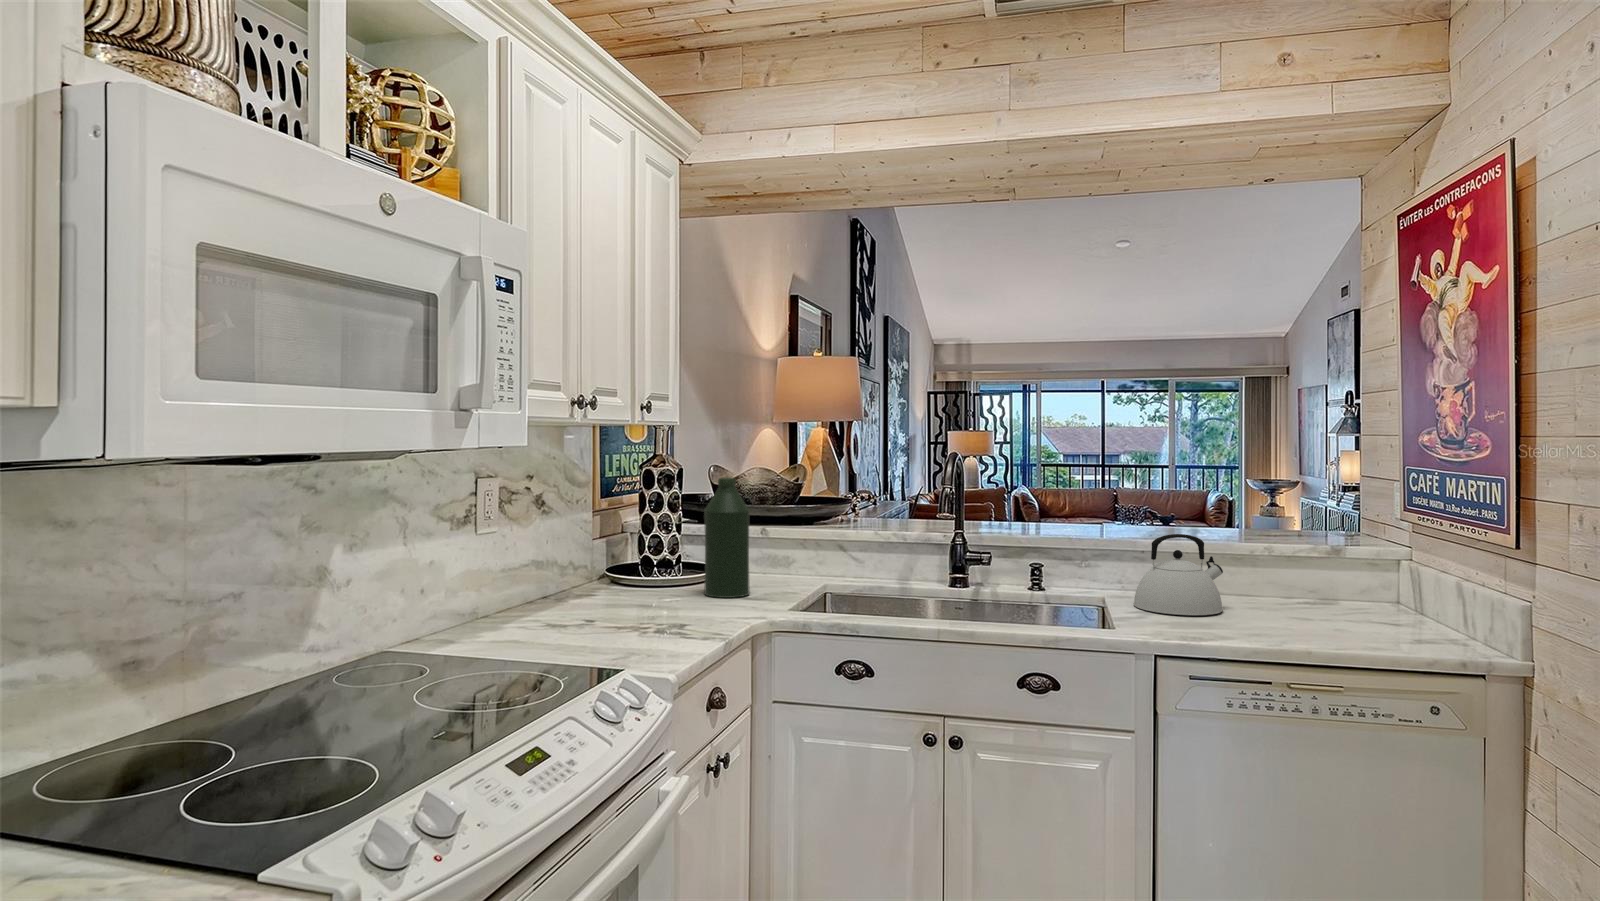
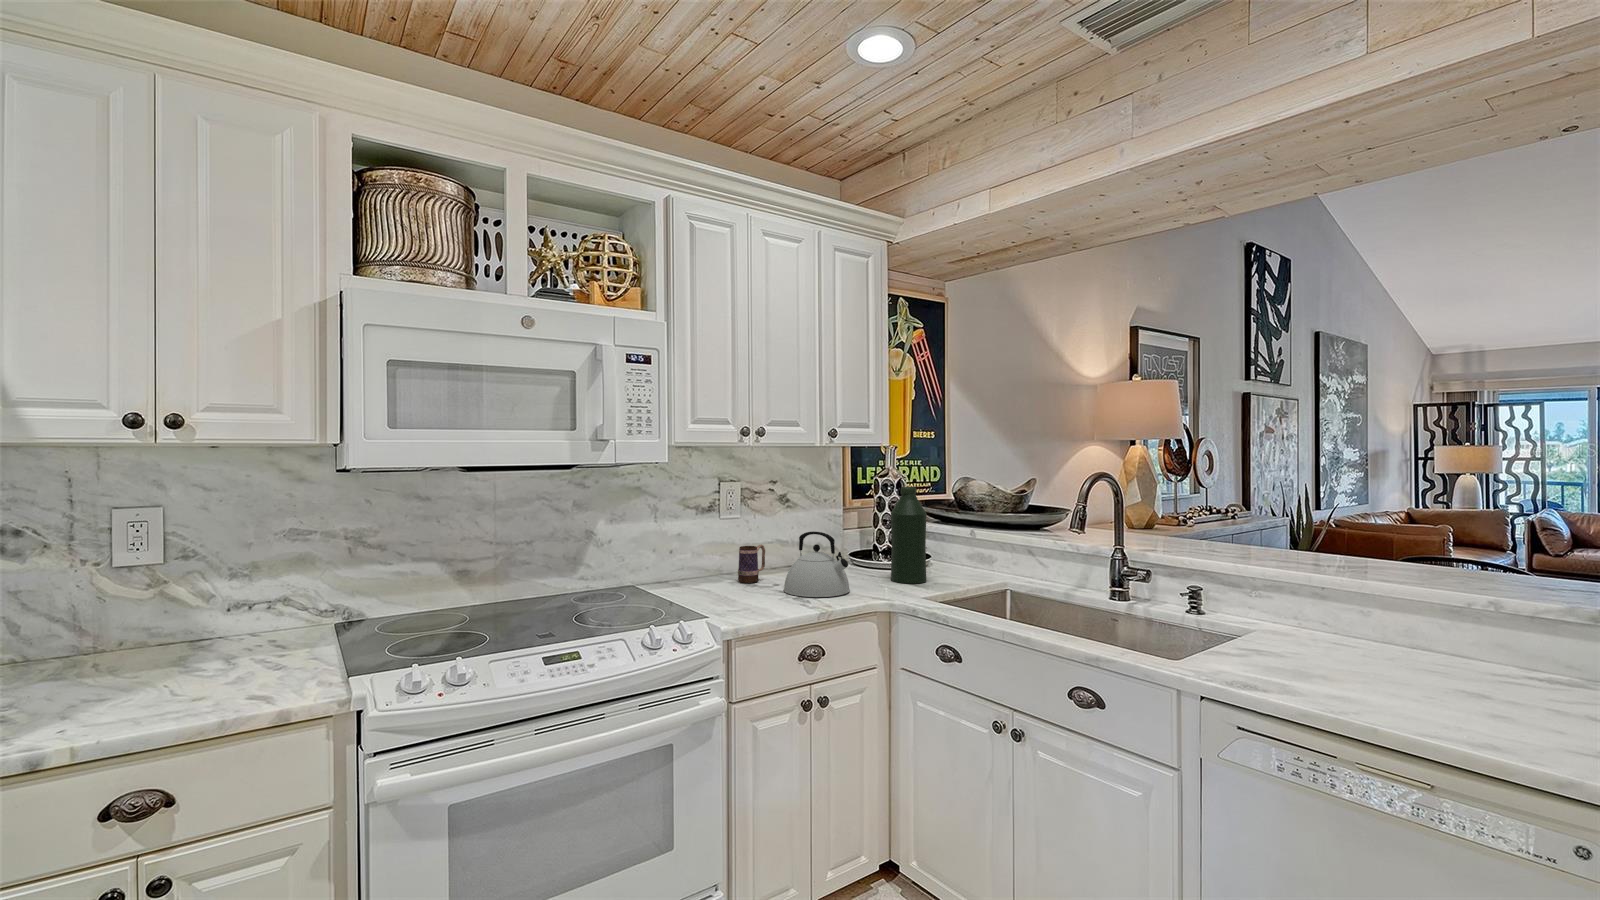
kettle: present [1133,534,1223,615] -> present [784,531,850,597]
mug: none [527,566,559,623] -> present [738,545,765,583]

